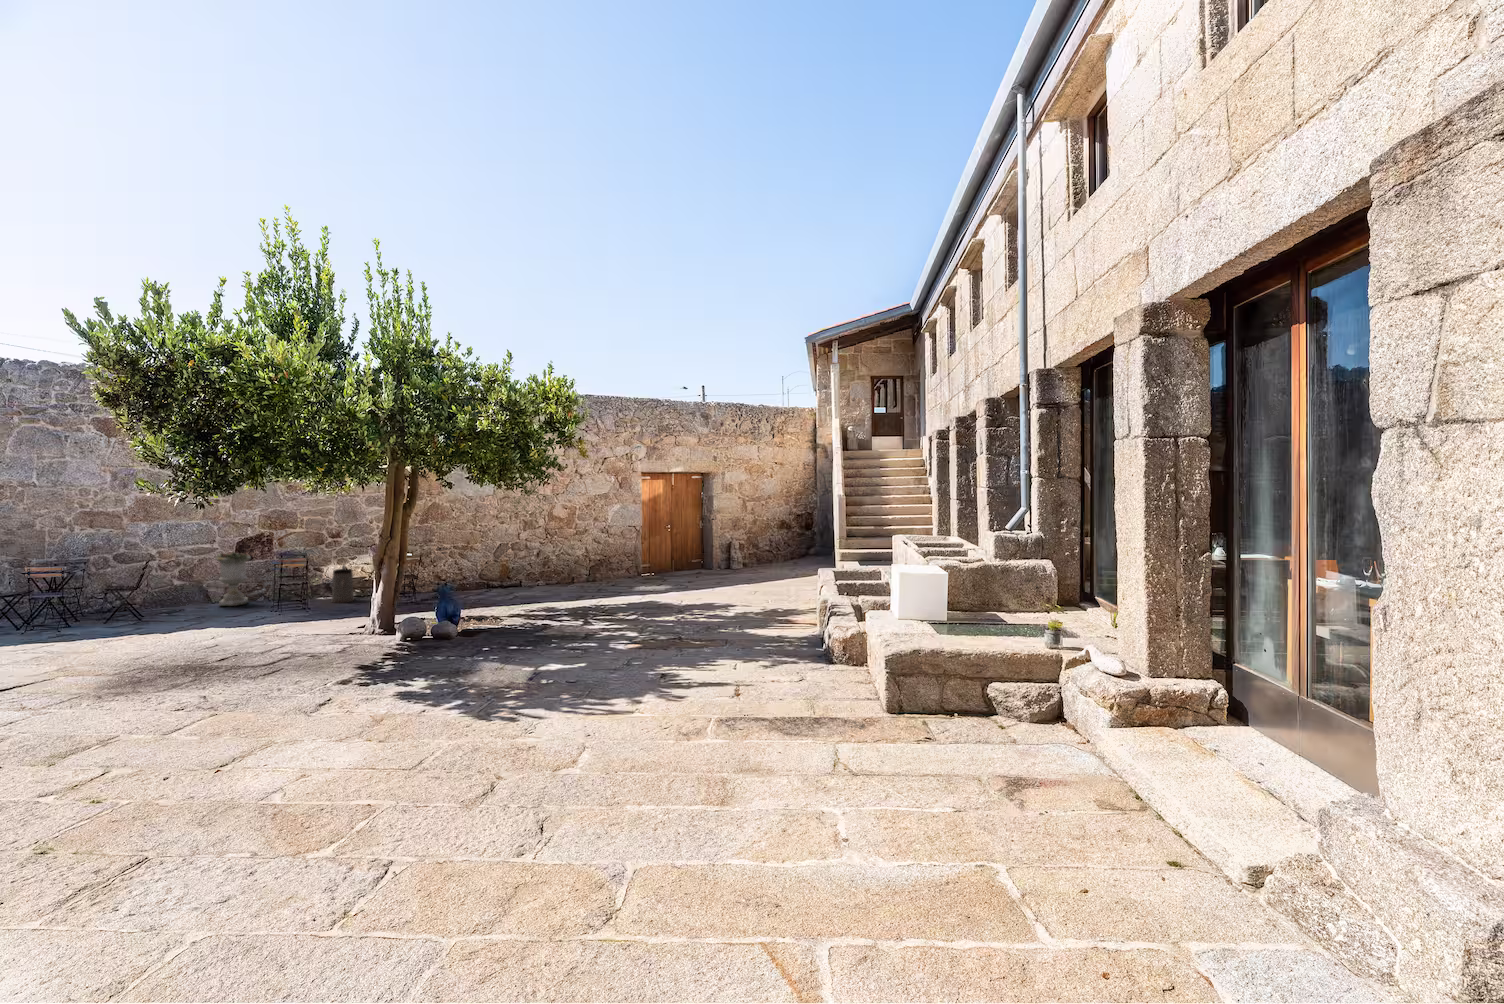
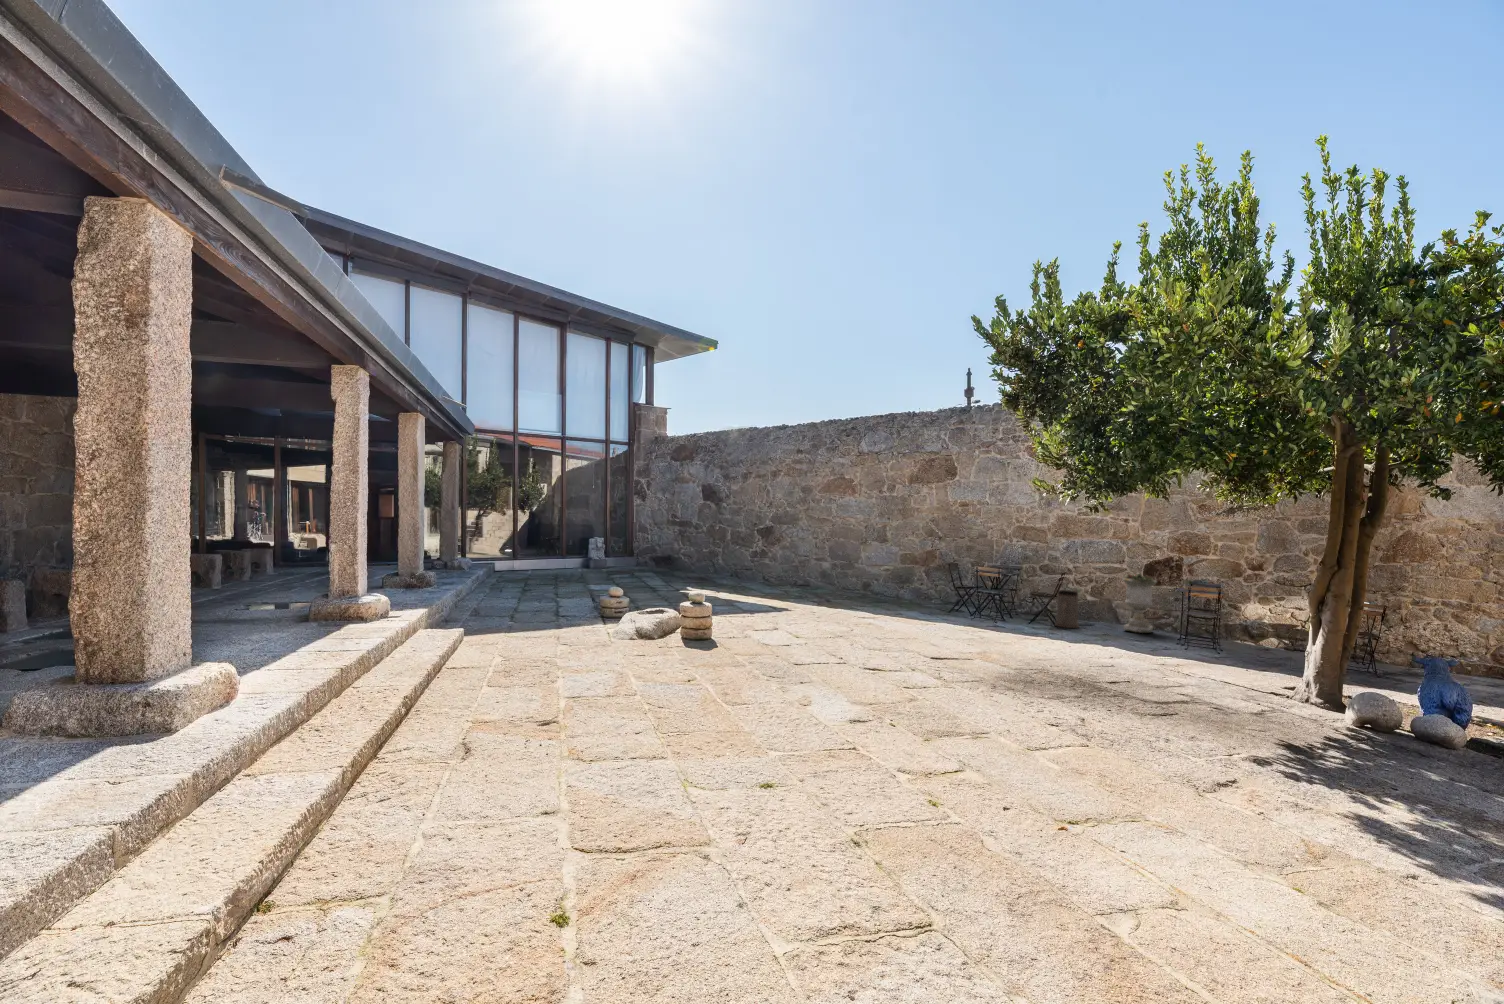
watering can: present [331,565,354,603] -> present [1055,587,1079,628]

